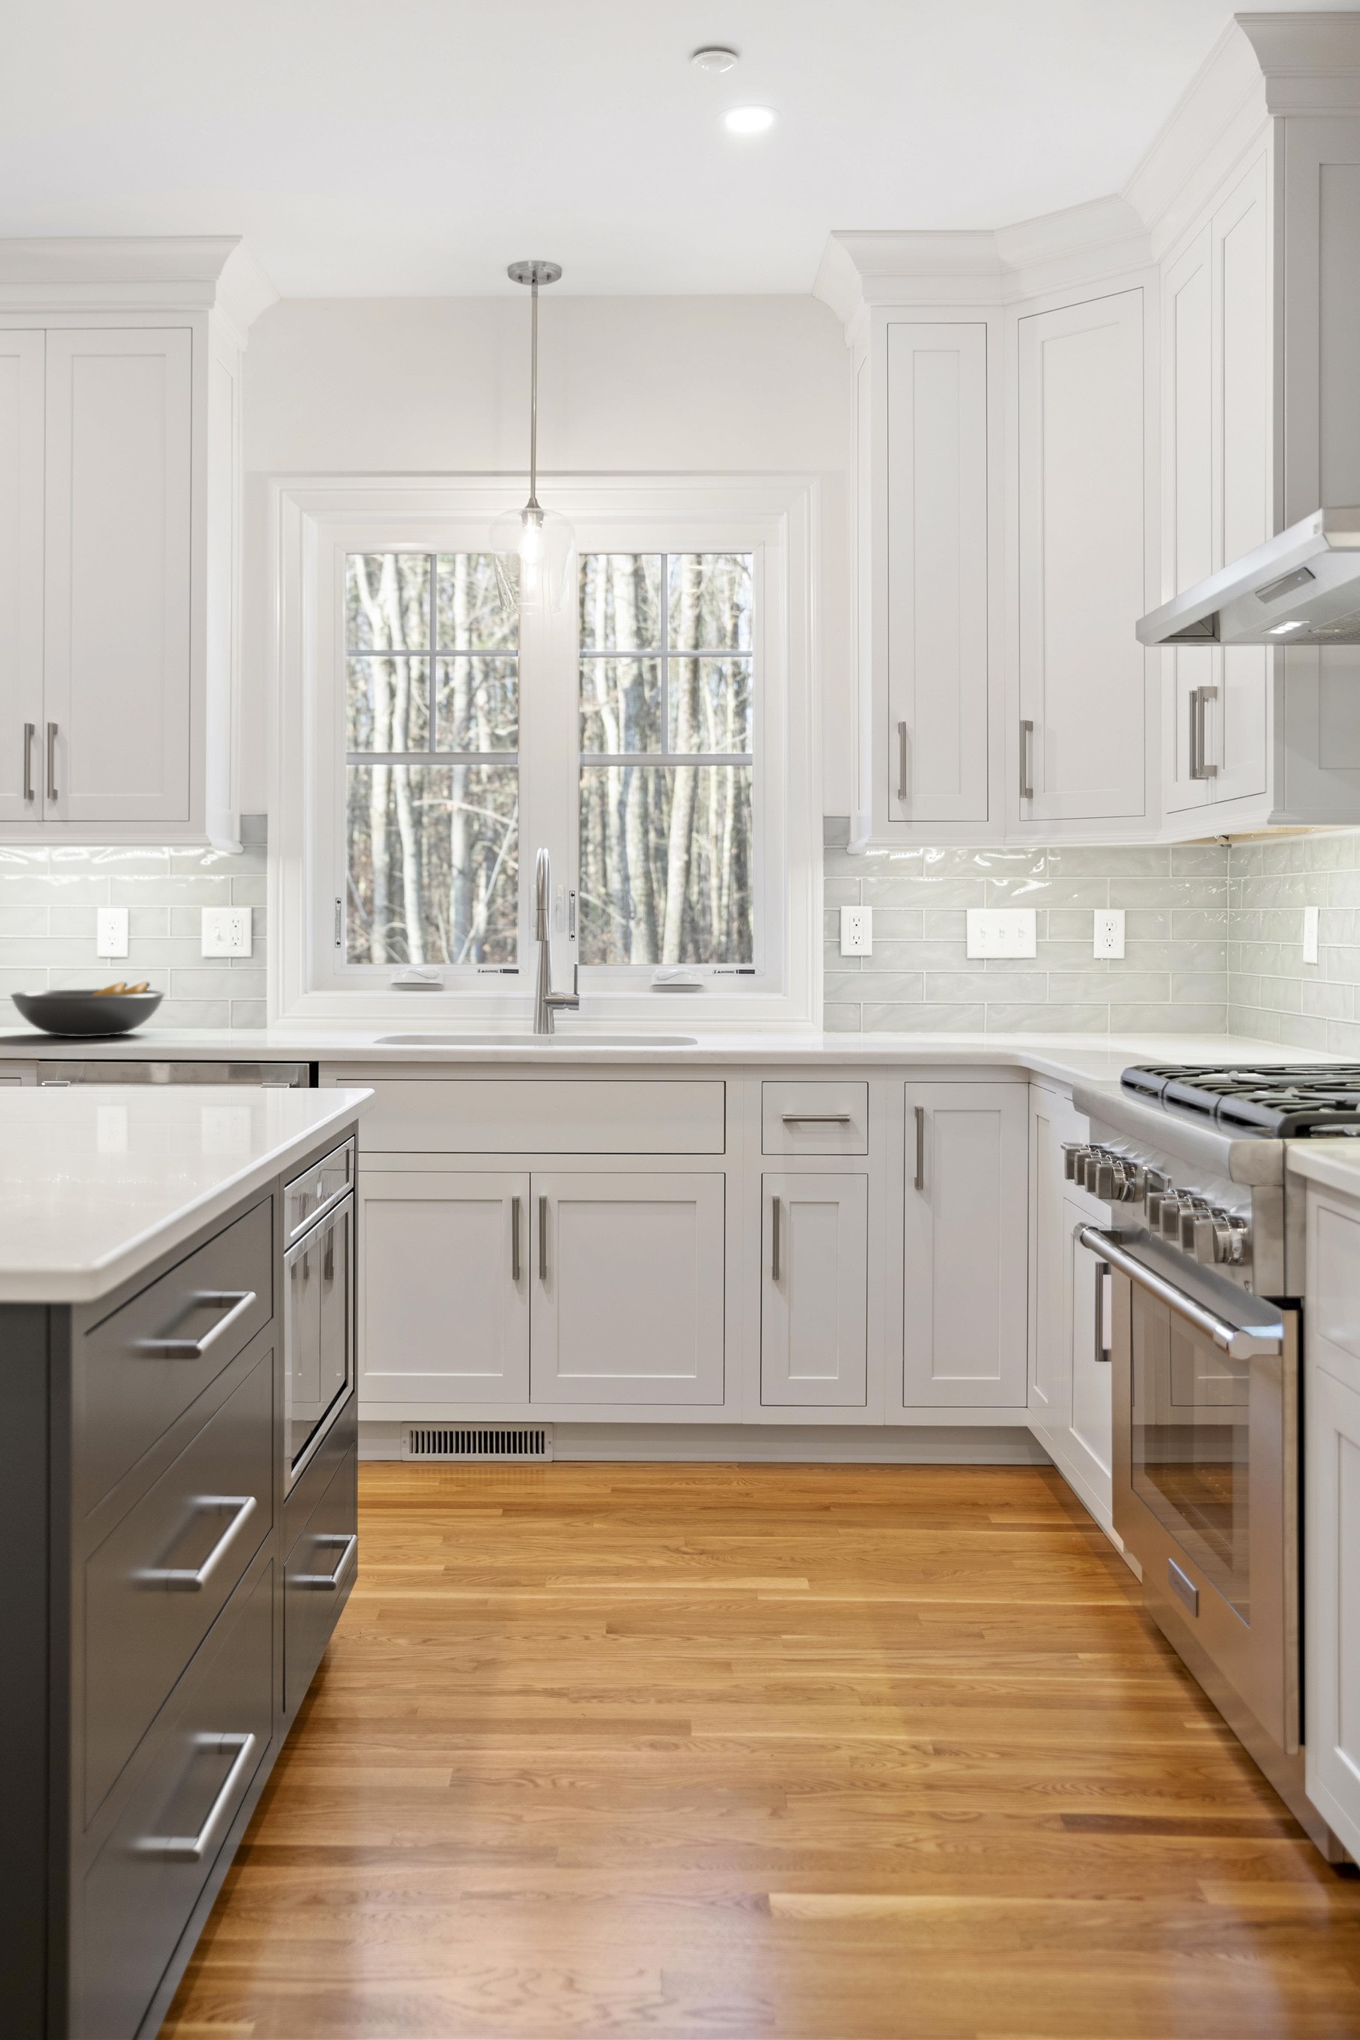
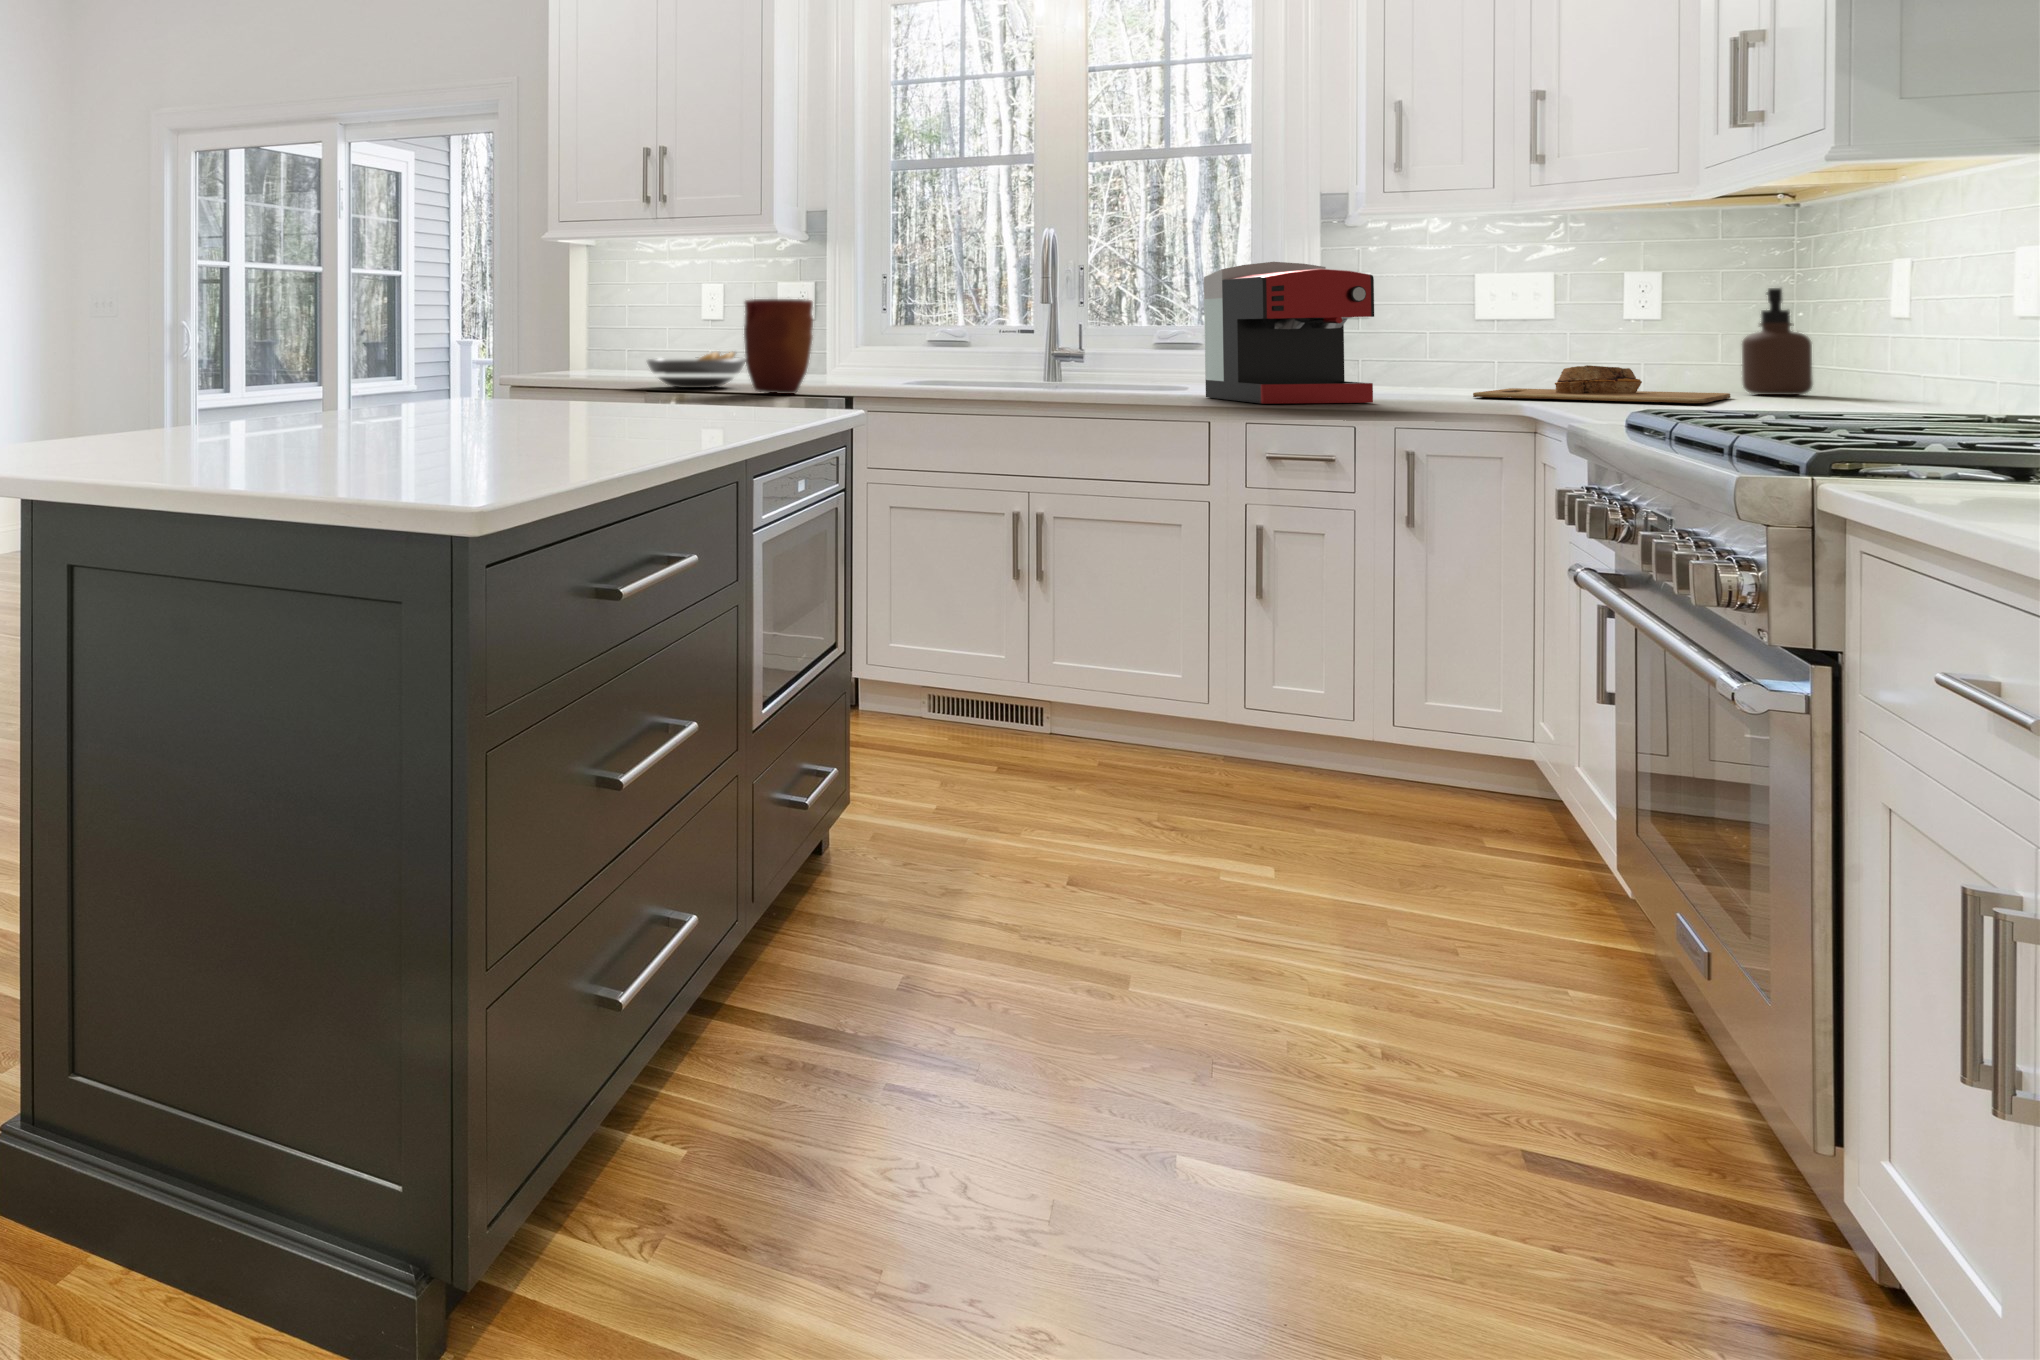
coffee maker: none [736,888,900,1053] -> present [1204,262,1374,404]
vase: none [175,909,273,1046] -> present [744,299,813,394]
soap dispenser: none [1173,930,1221,1034] -> present [1742,288,1813,395]
cutting board: none [976,1007,1168,1046] -> present [1473,365,1731,403]

